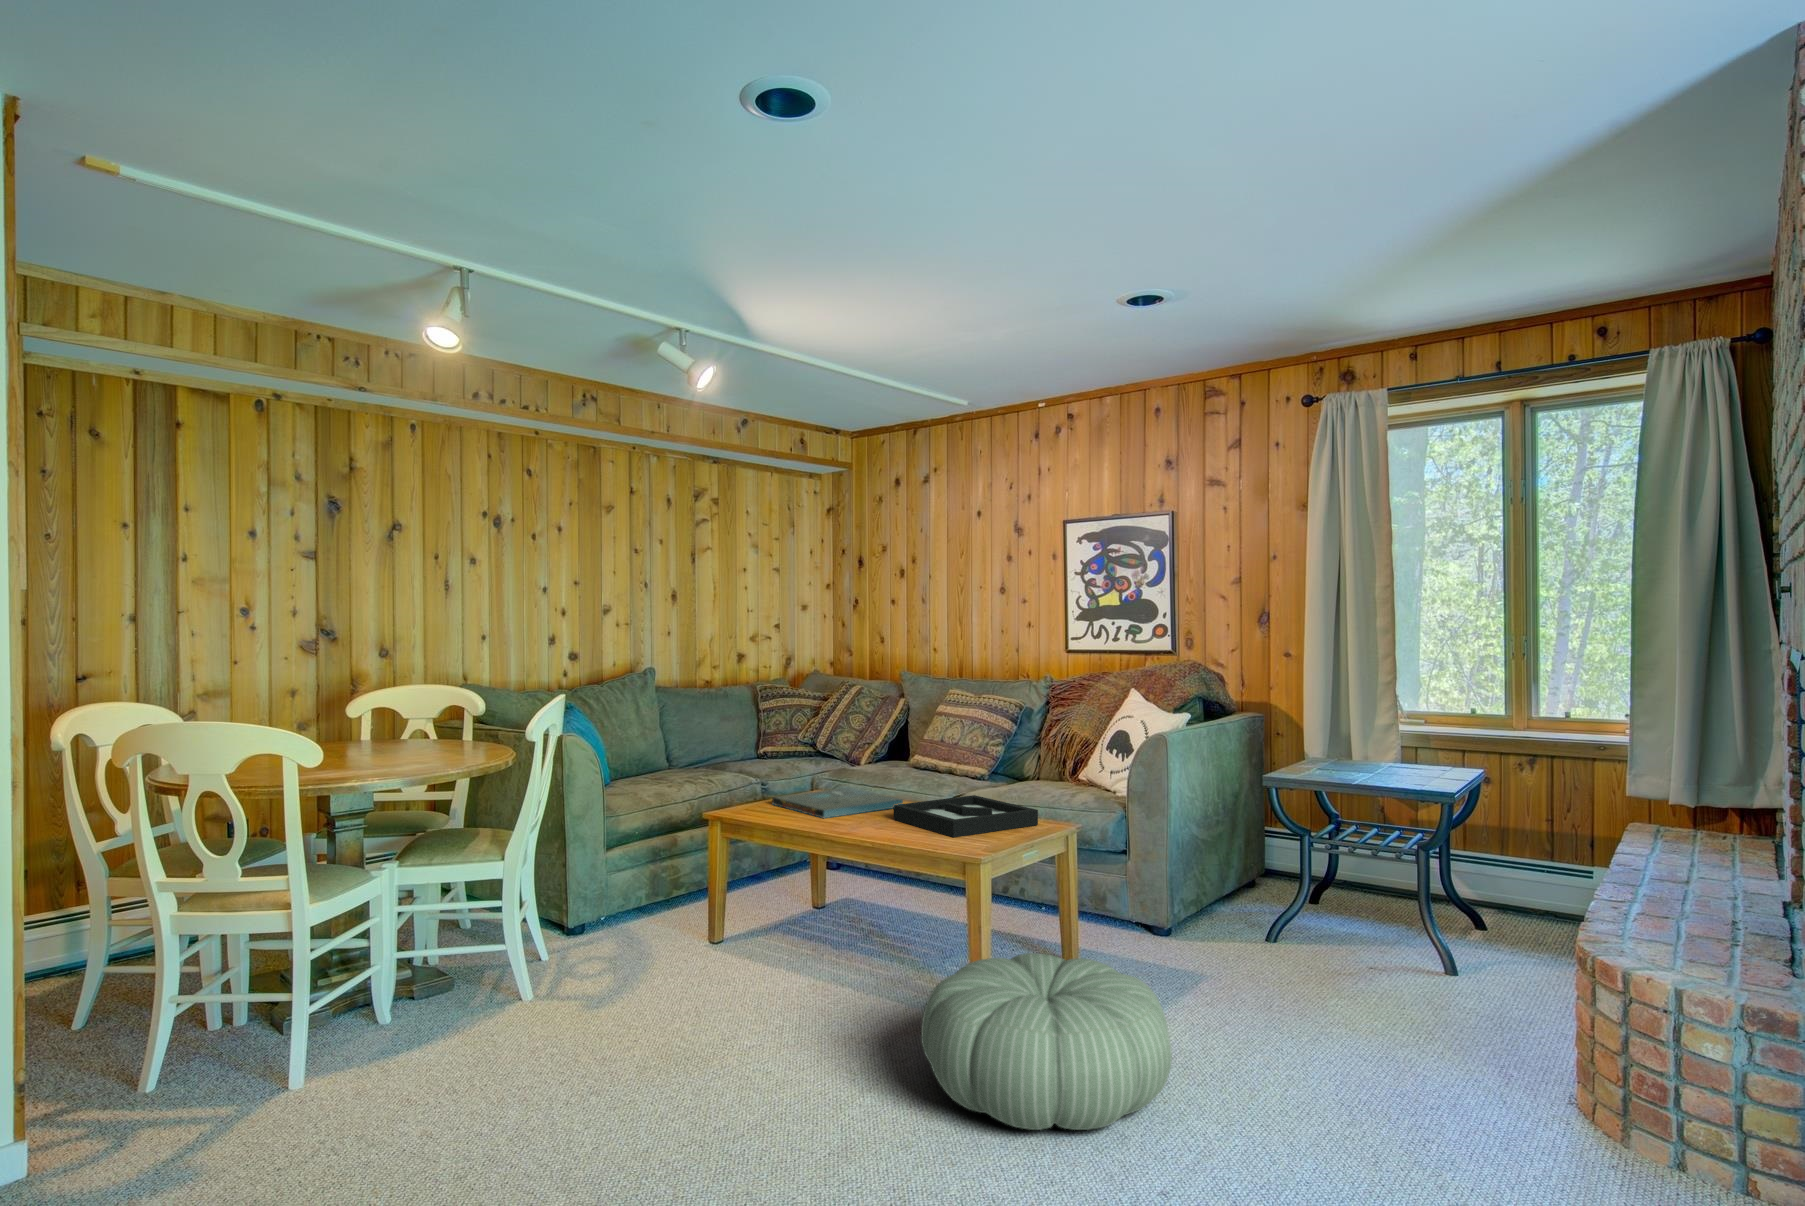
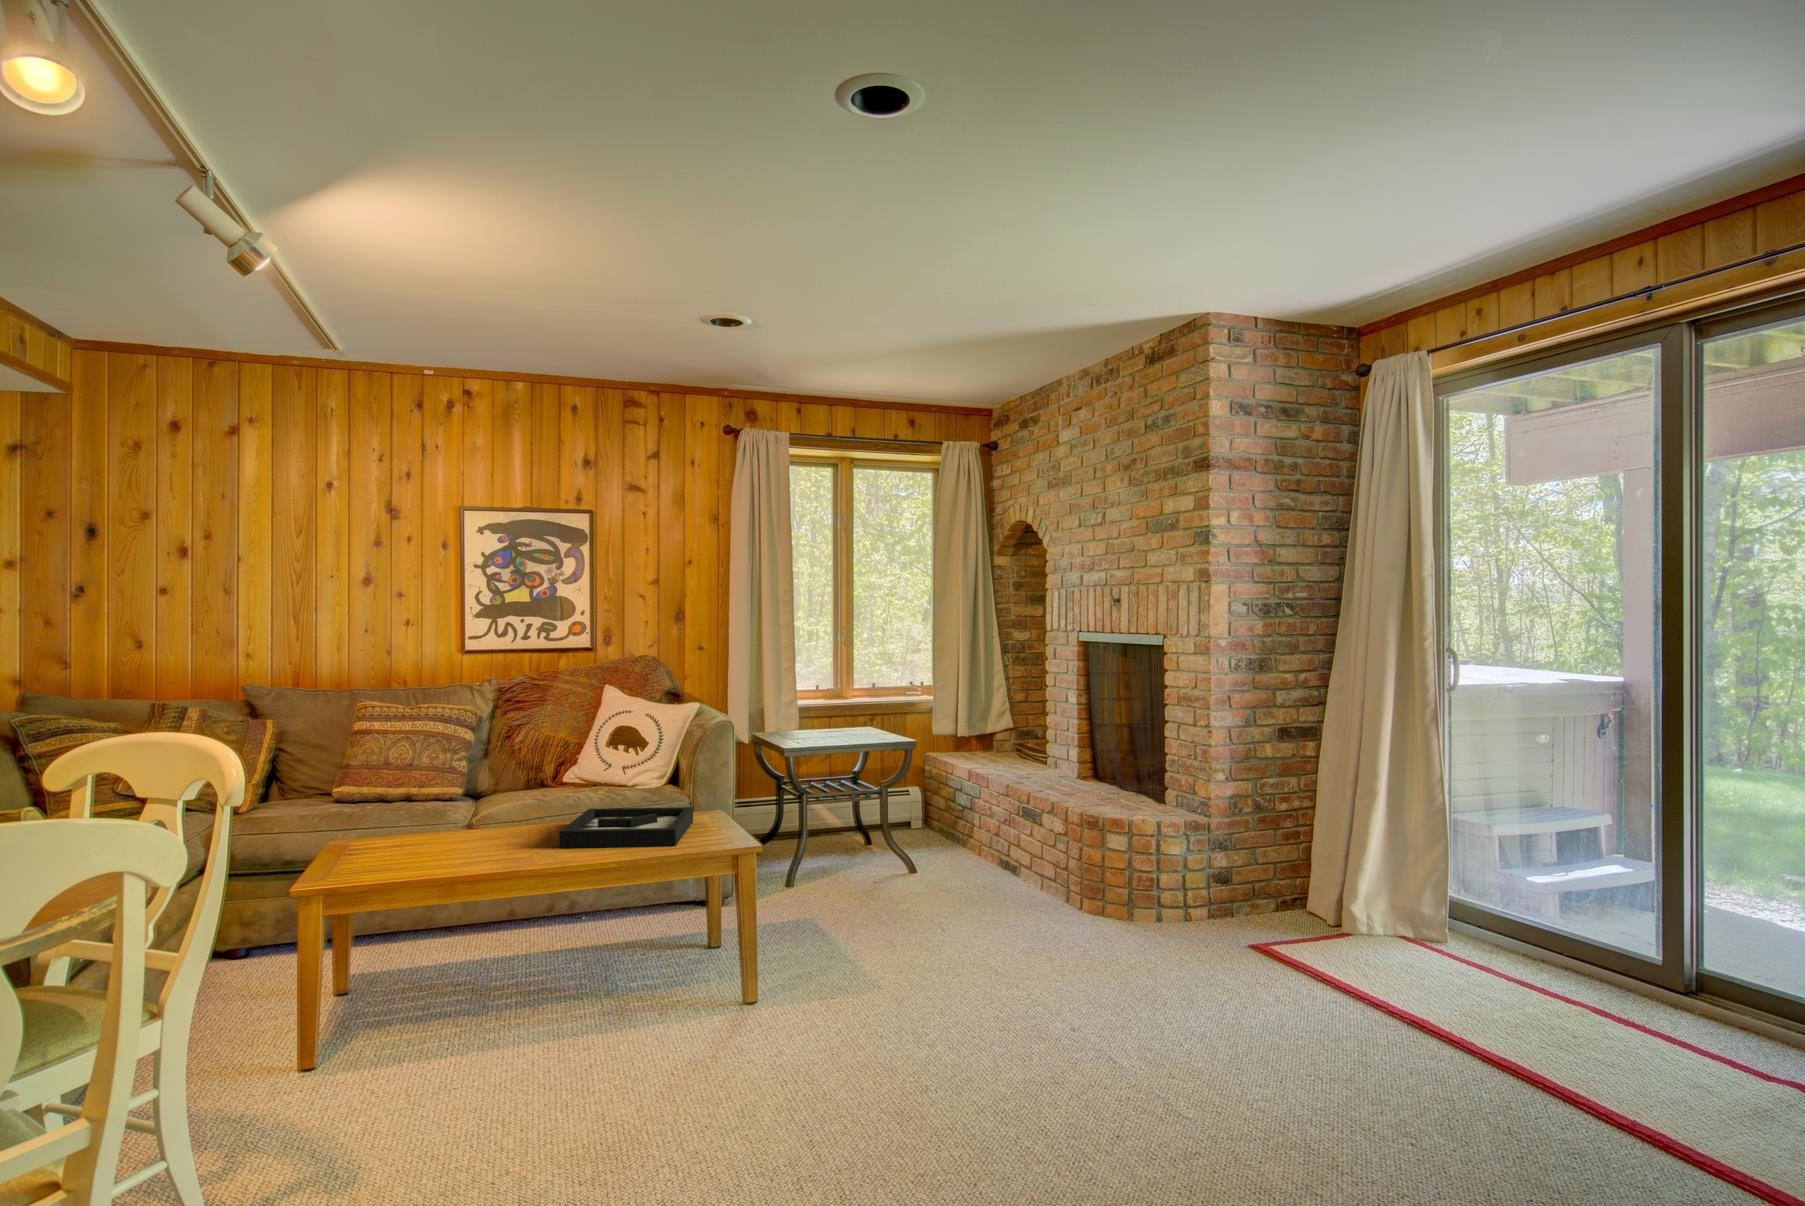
board game: present [772,788,903,818] -> none [354,828,515,870]
pouf: present [921,953,1172,1130] -> none [799,910,1011,1052]

